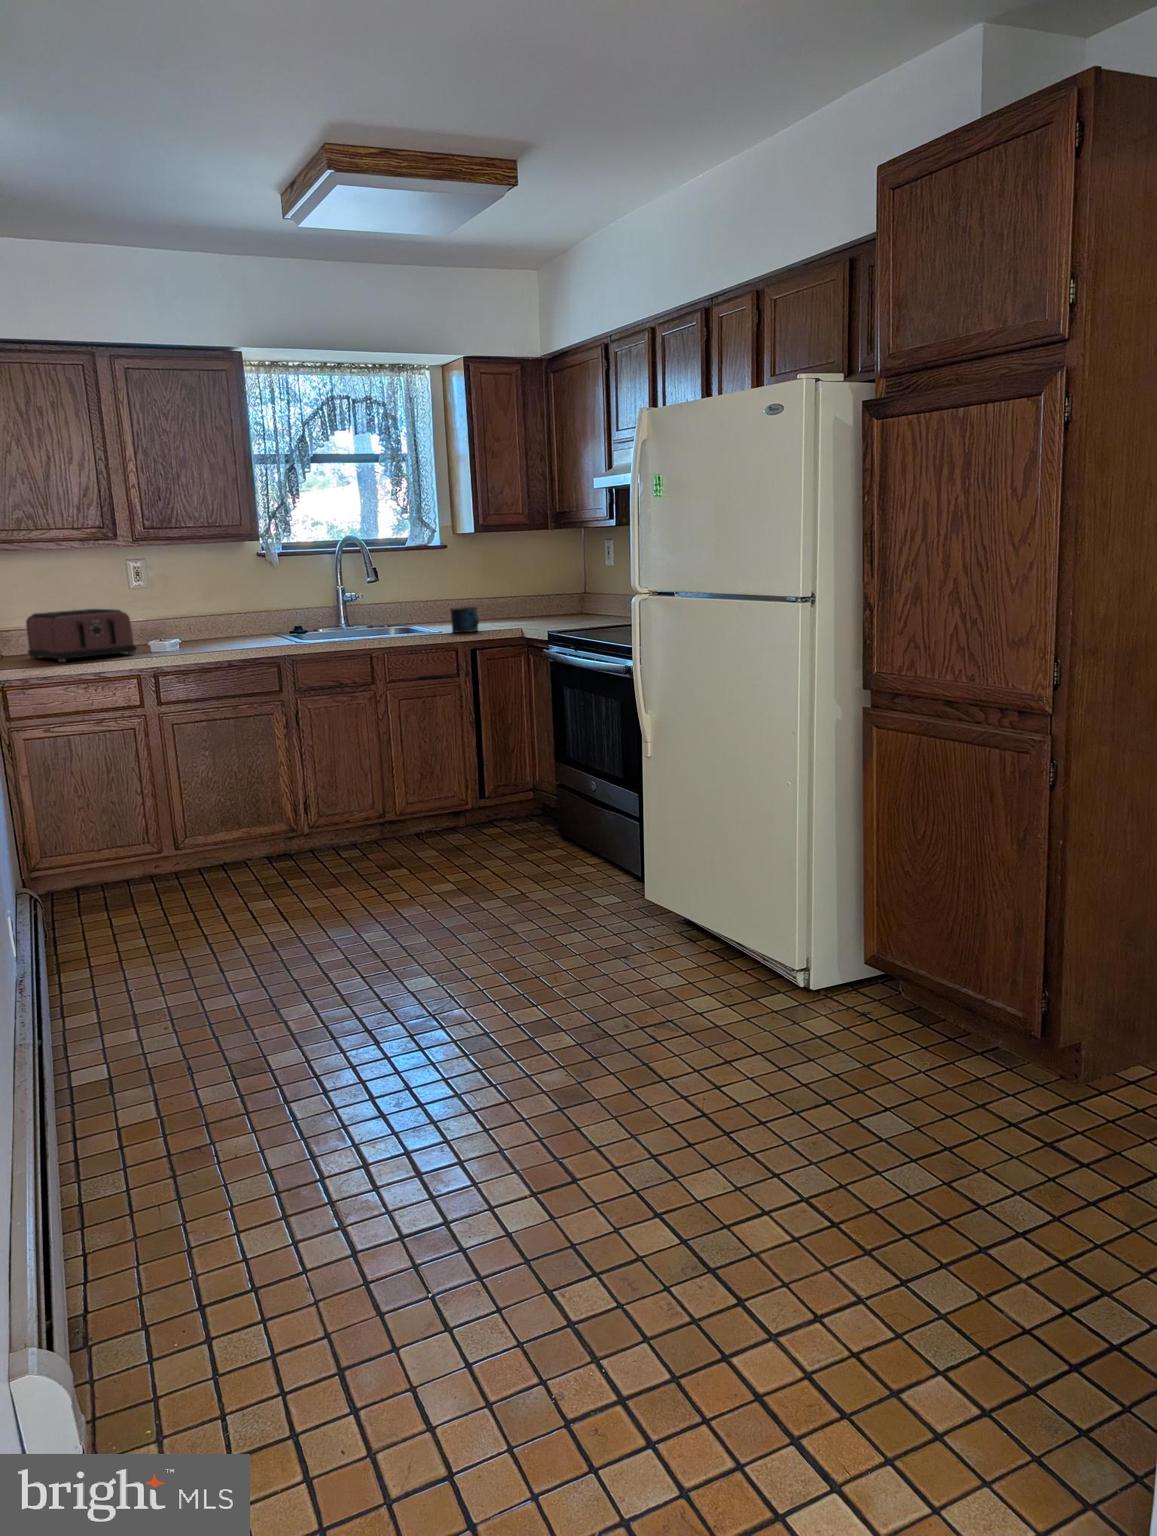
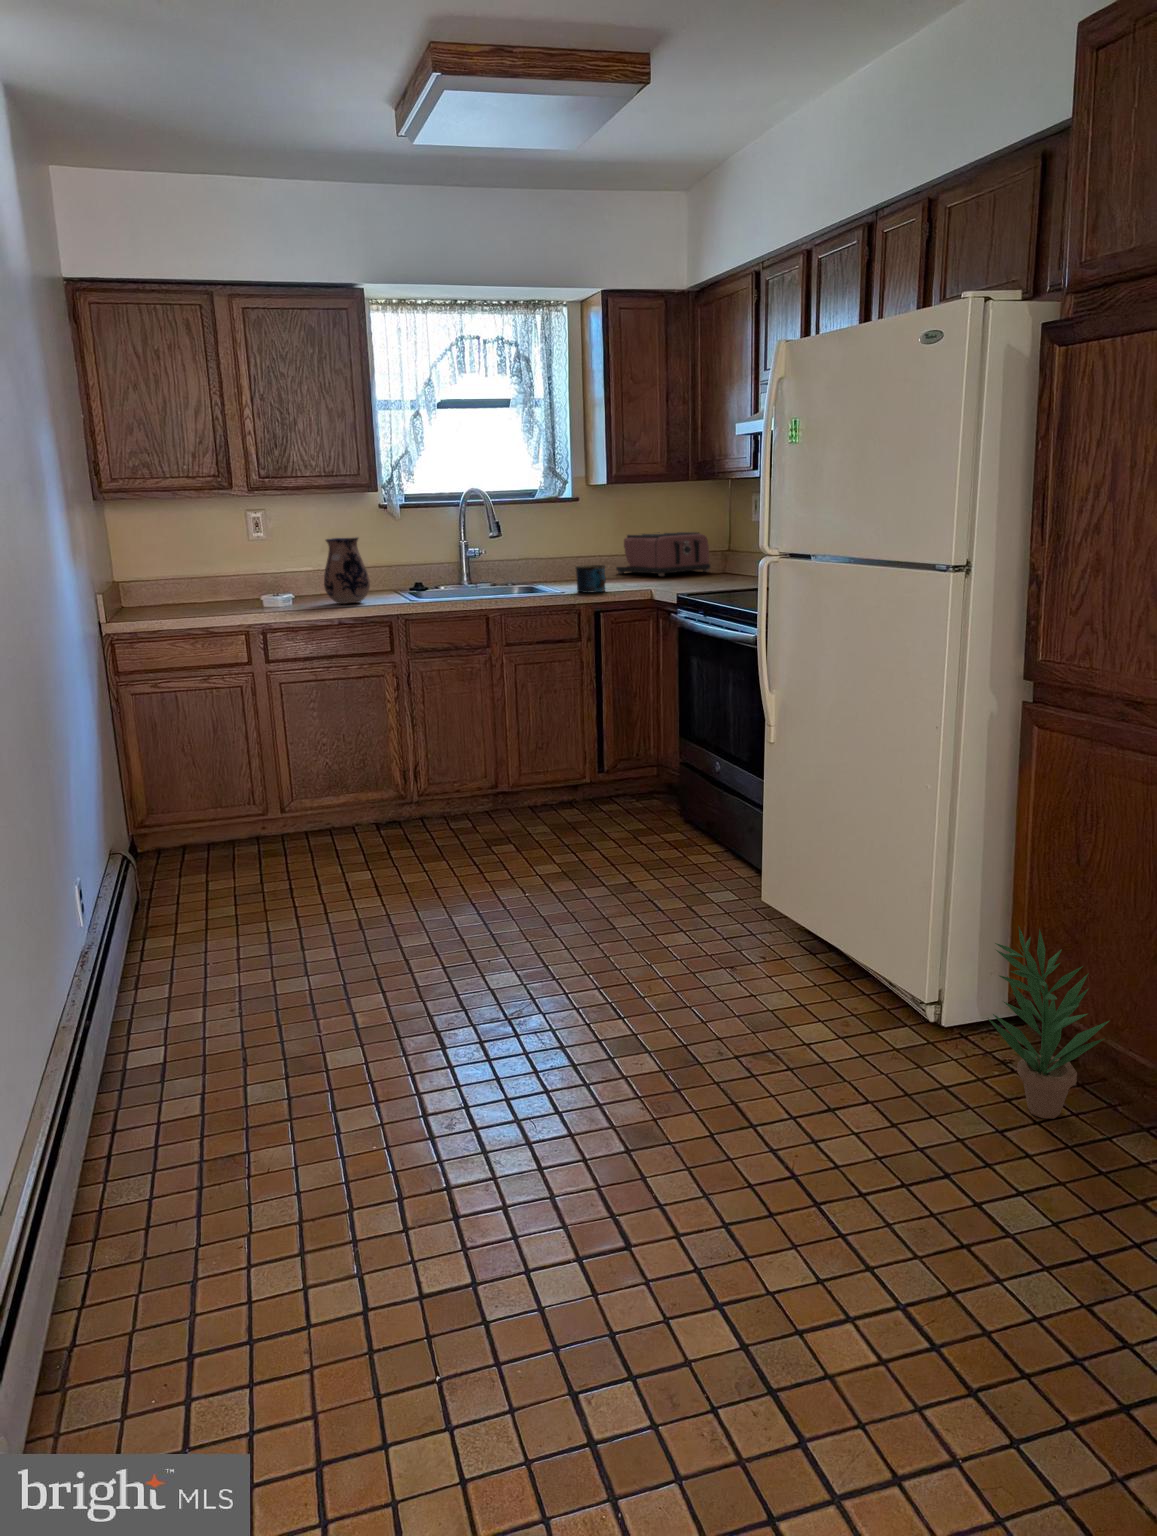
ceramic pitcher: none [211,585,256,647] -> present [324,538,370,604]
toaster: present [26,609,137,662] -> present [616,532,710,576]
potted plant: none [849,892,948,1053] -> present [988,927,1109,1119]

